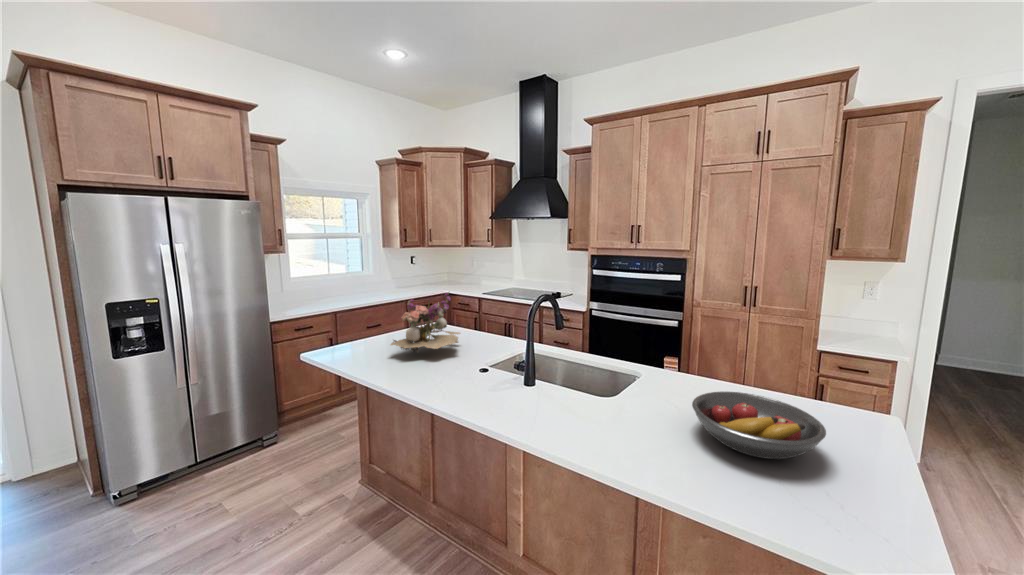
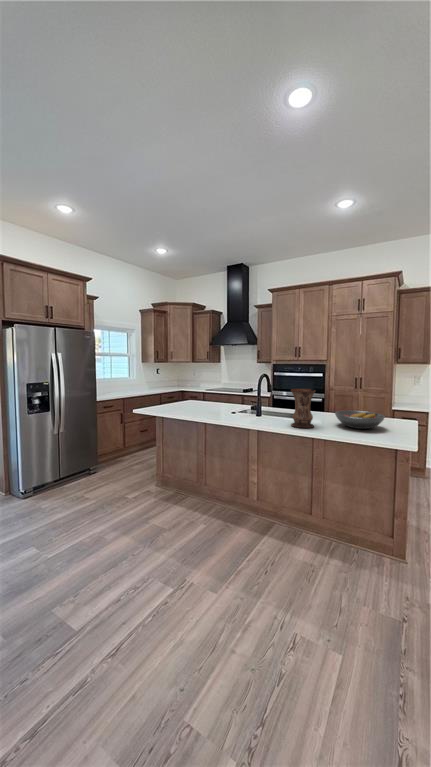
flower arrangement: present [391,292,460,352] -> none [182,378,217,409]
vase: none [585,341,645,446] -> present [291,389,315,428]

